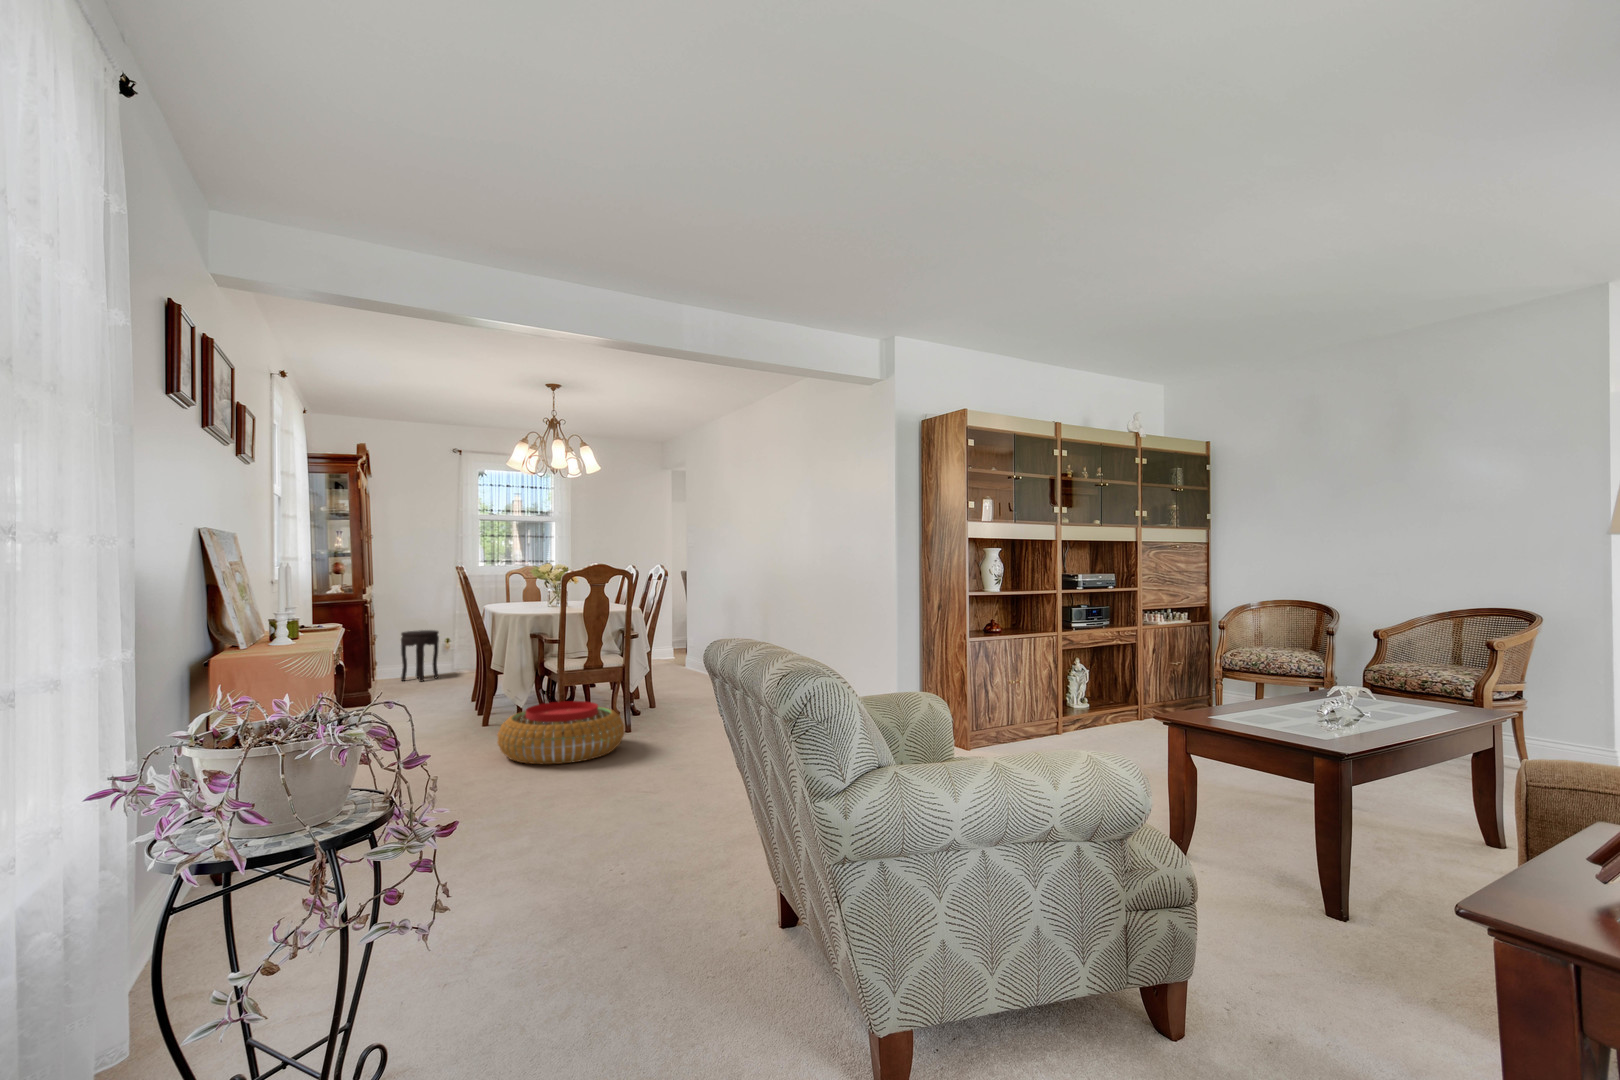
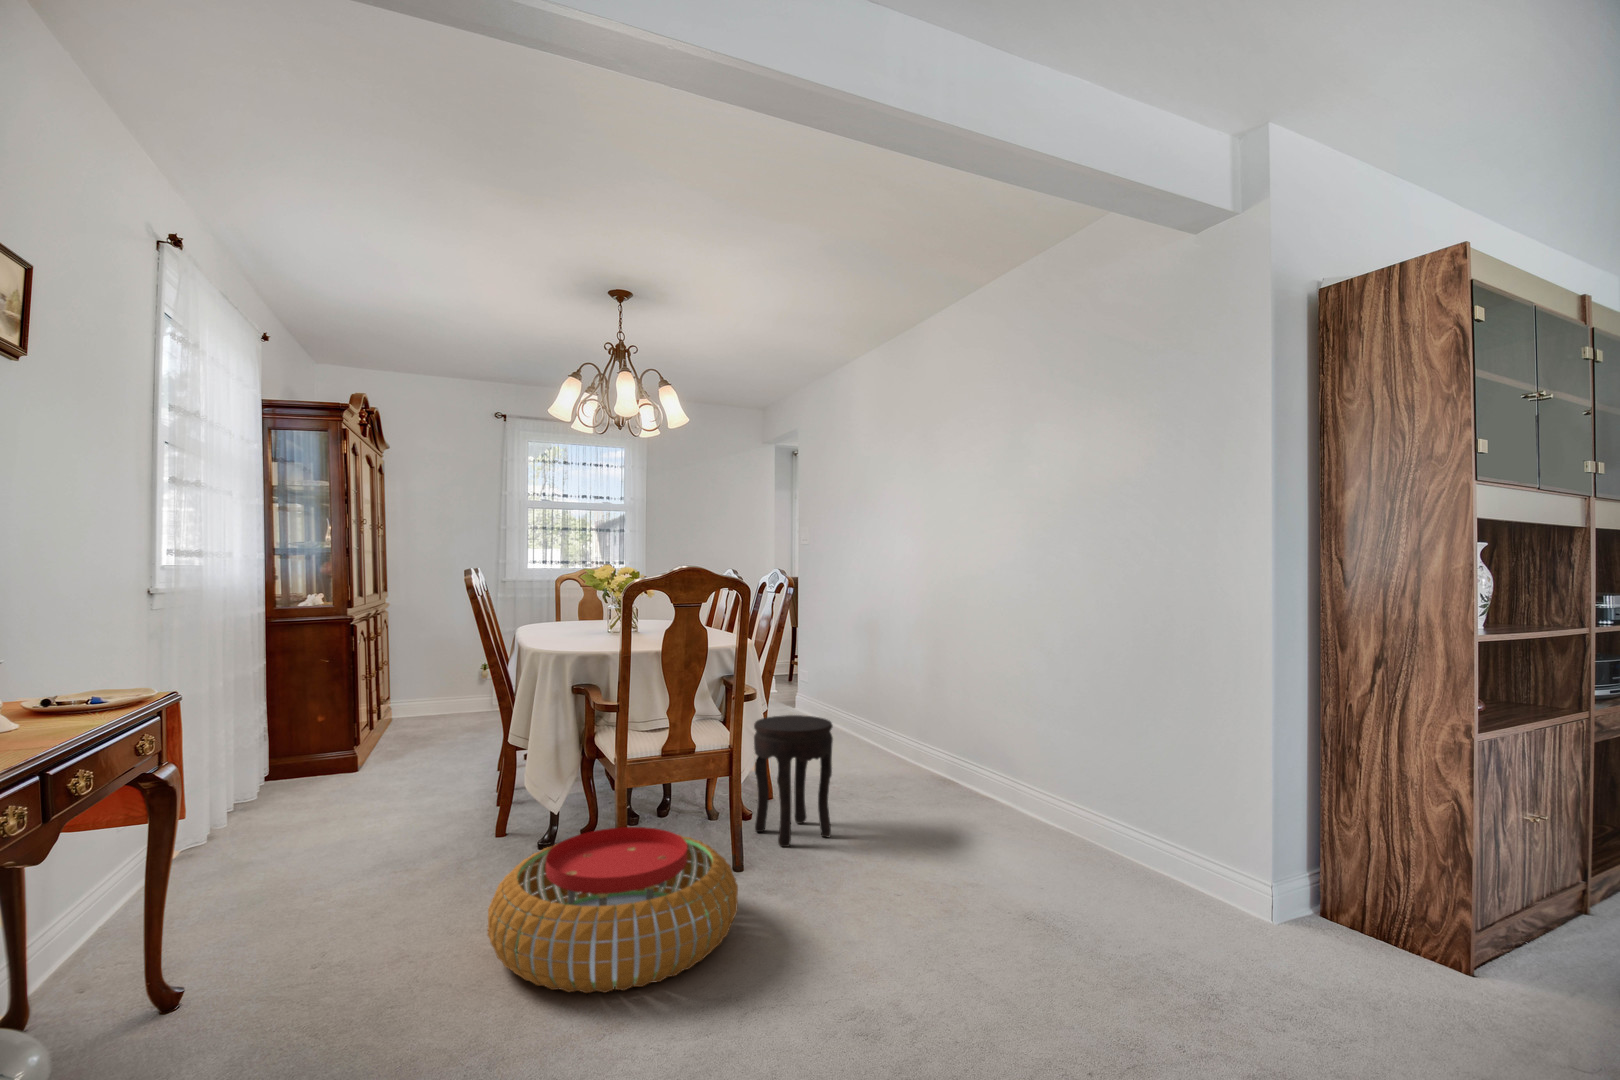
side table: present [401,630,439,682] -> present [754,715,833,847]

